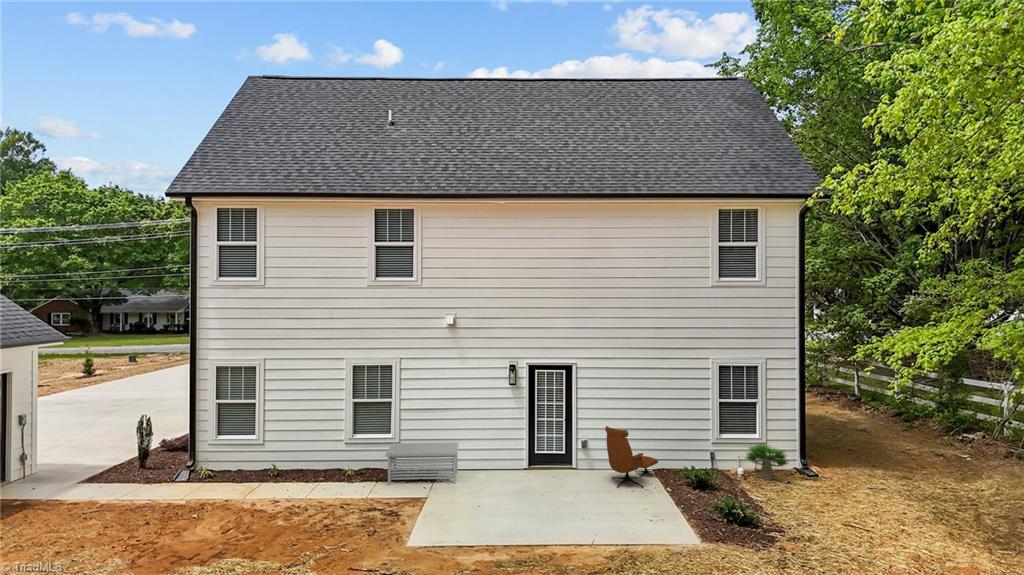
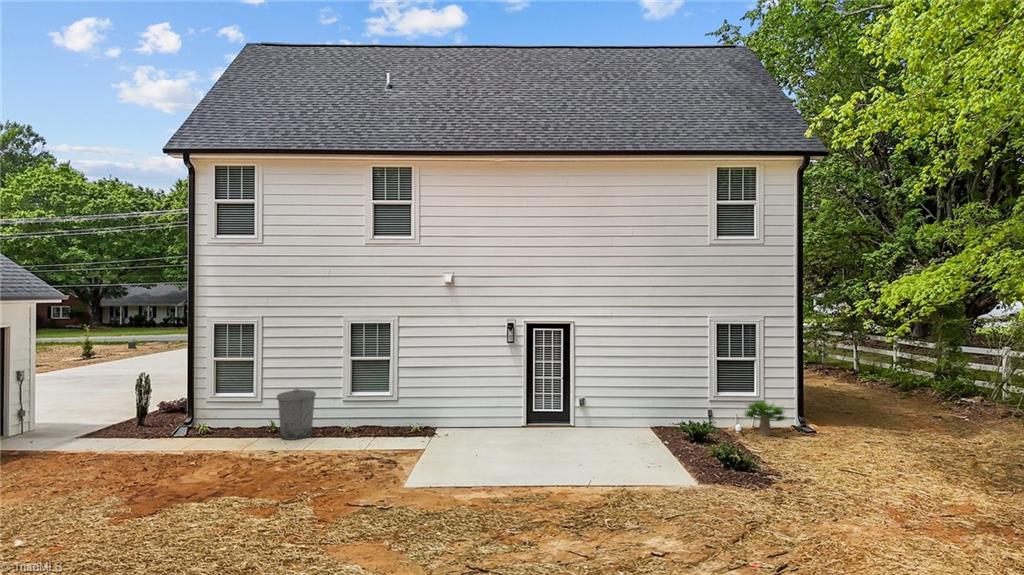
lounge chair: present [605,426,658,488] -> none [602,381,656,442]
trash can: none [279,432,318,485] -> present [277,389,316,440]
storage bench: present [385,443,459,485] -> none [383,401,456,440]

